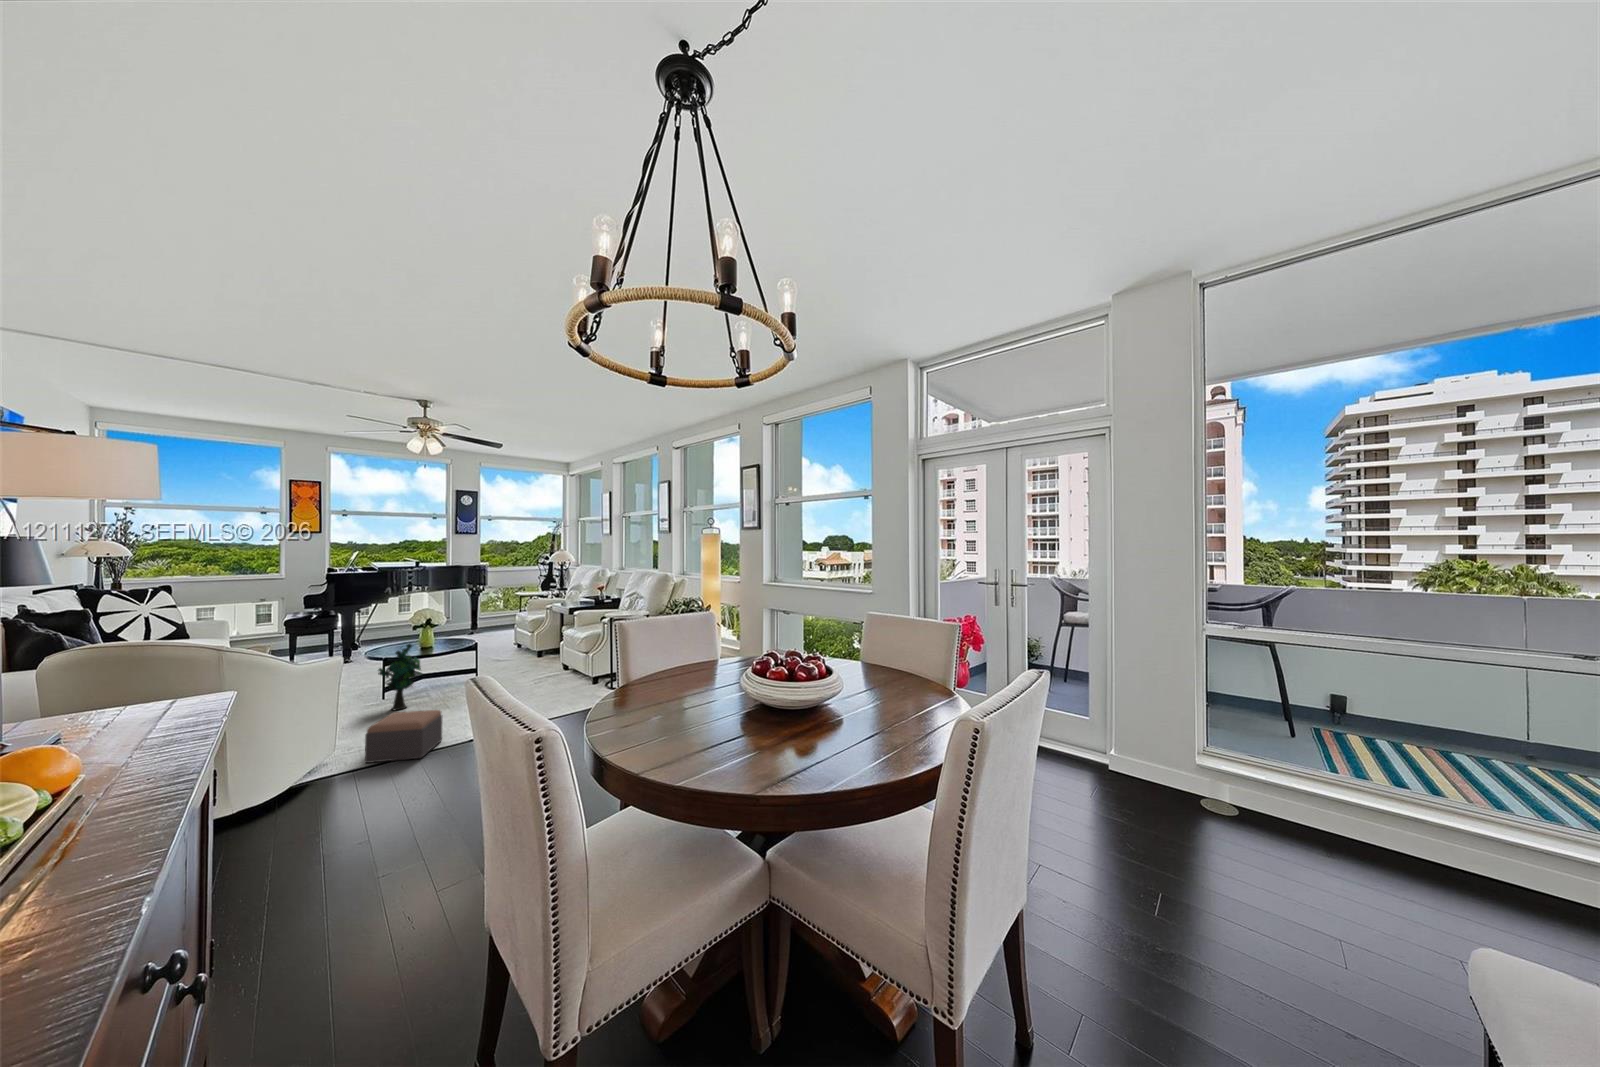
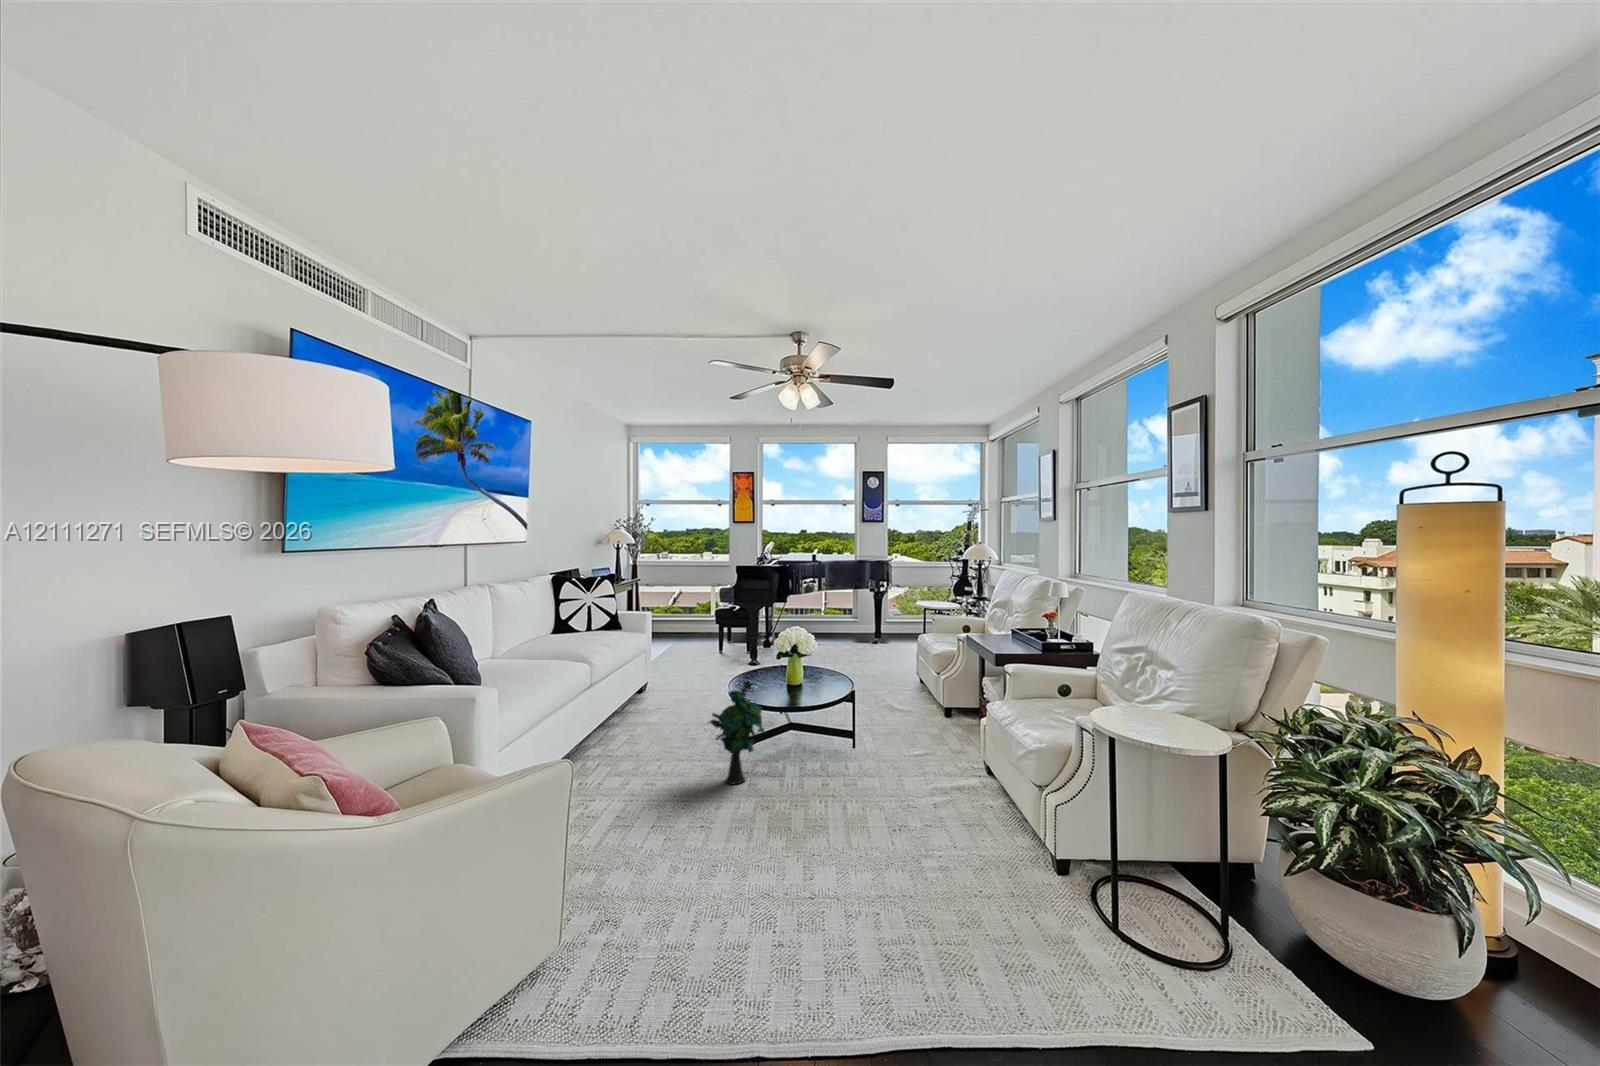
footstool: present [365,710,442,763] -> none [598,837,735,988]

